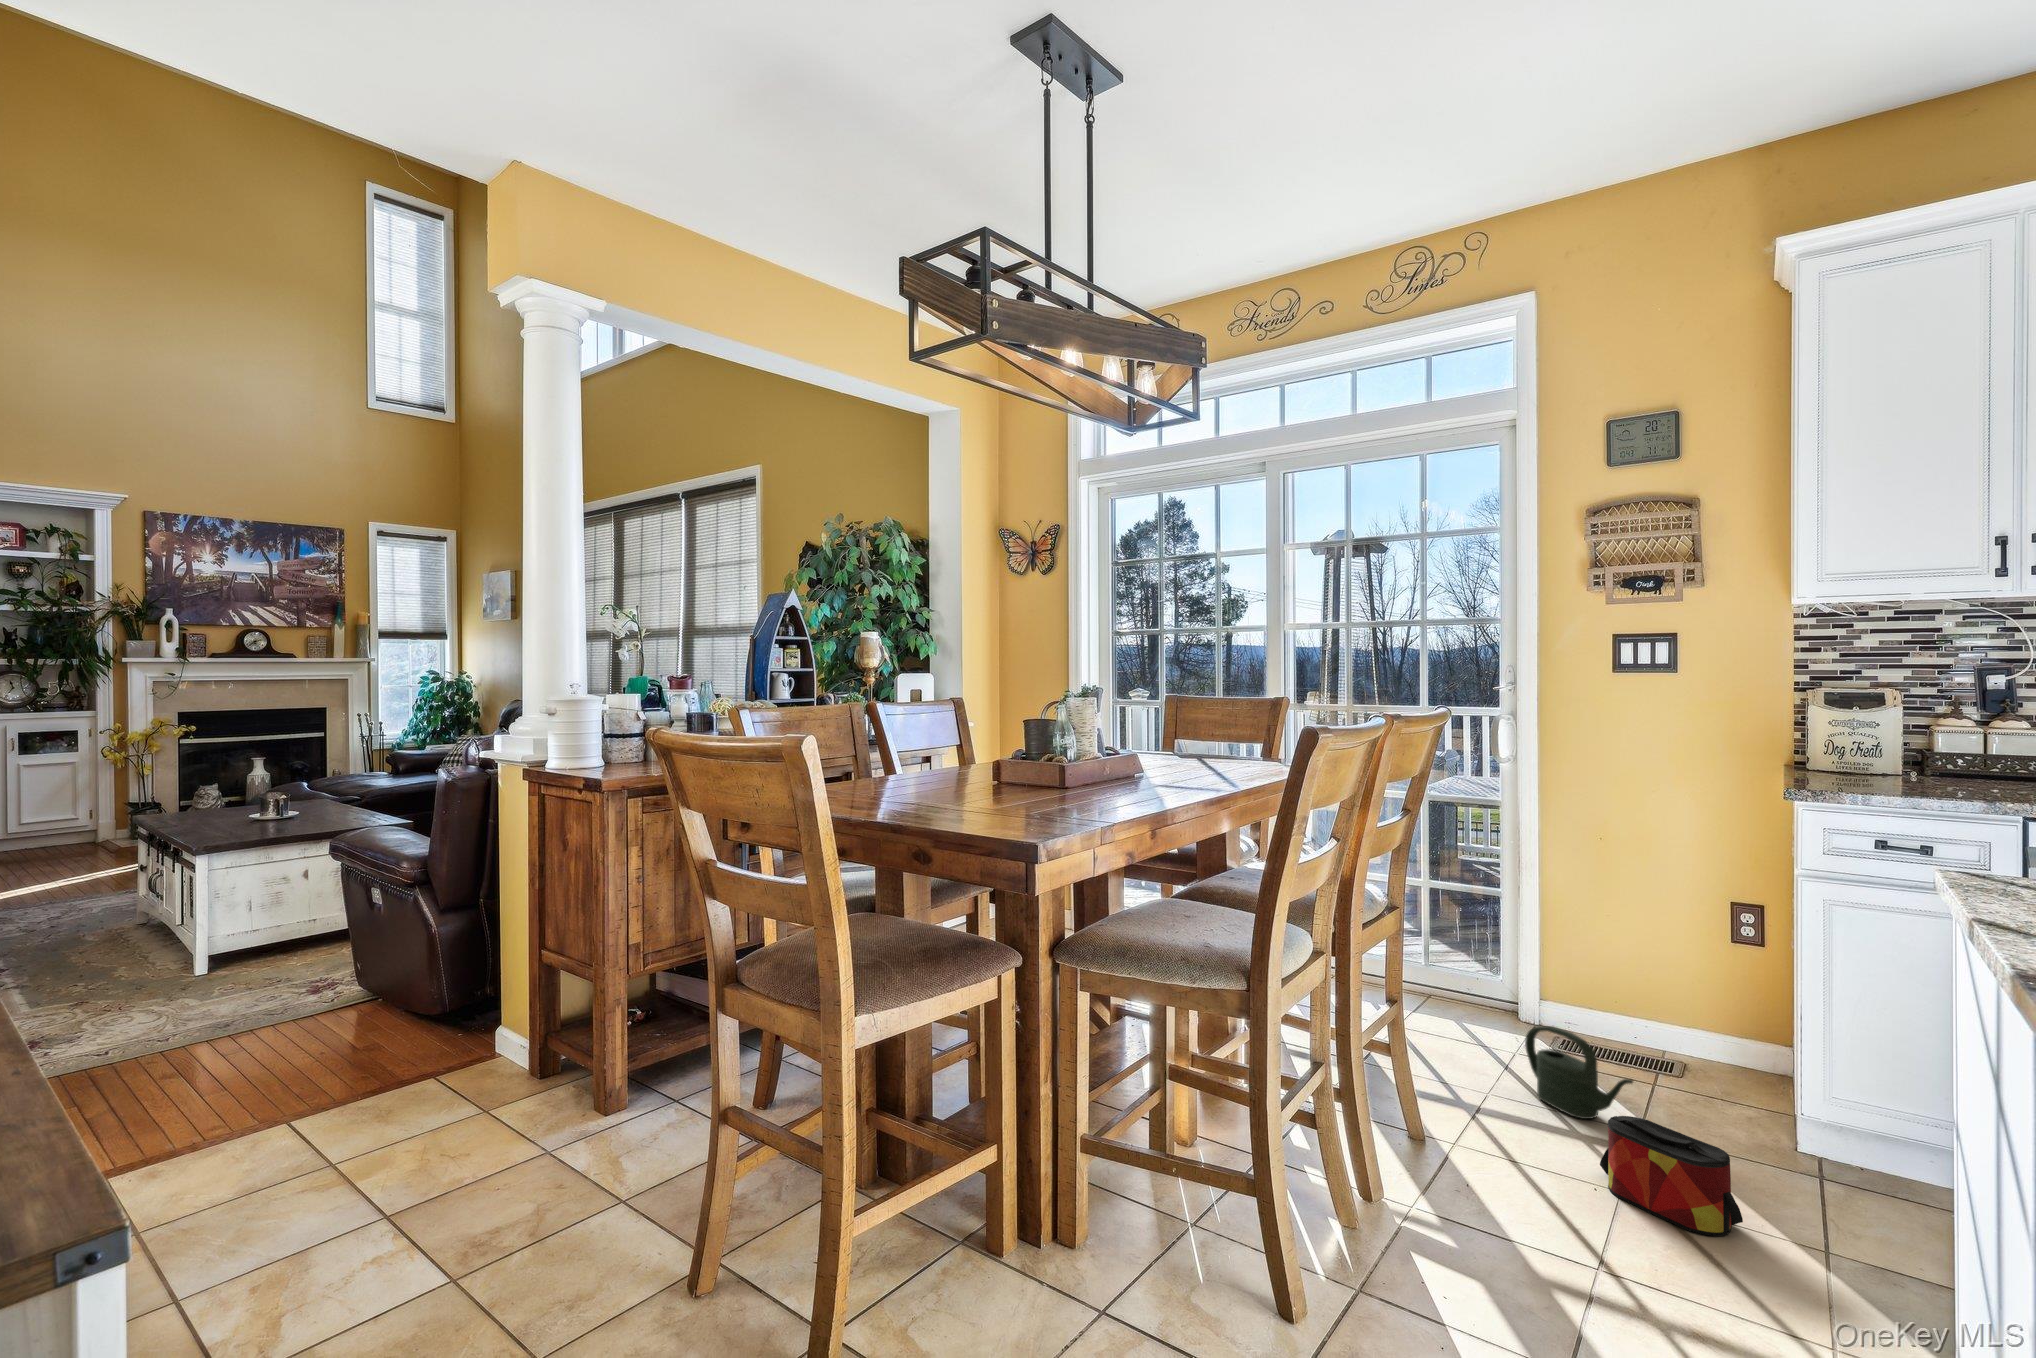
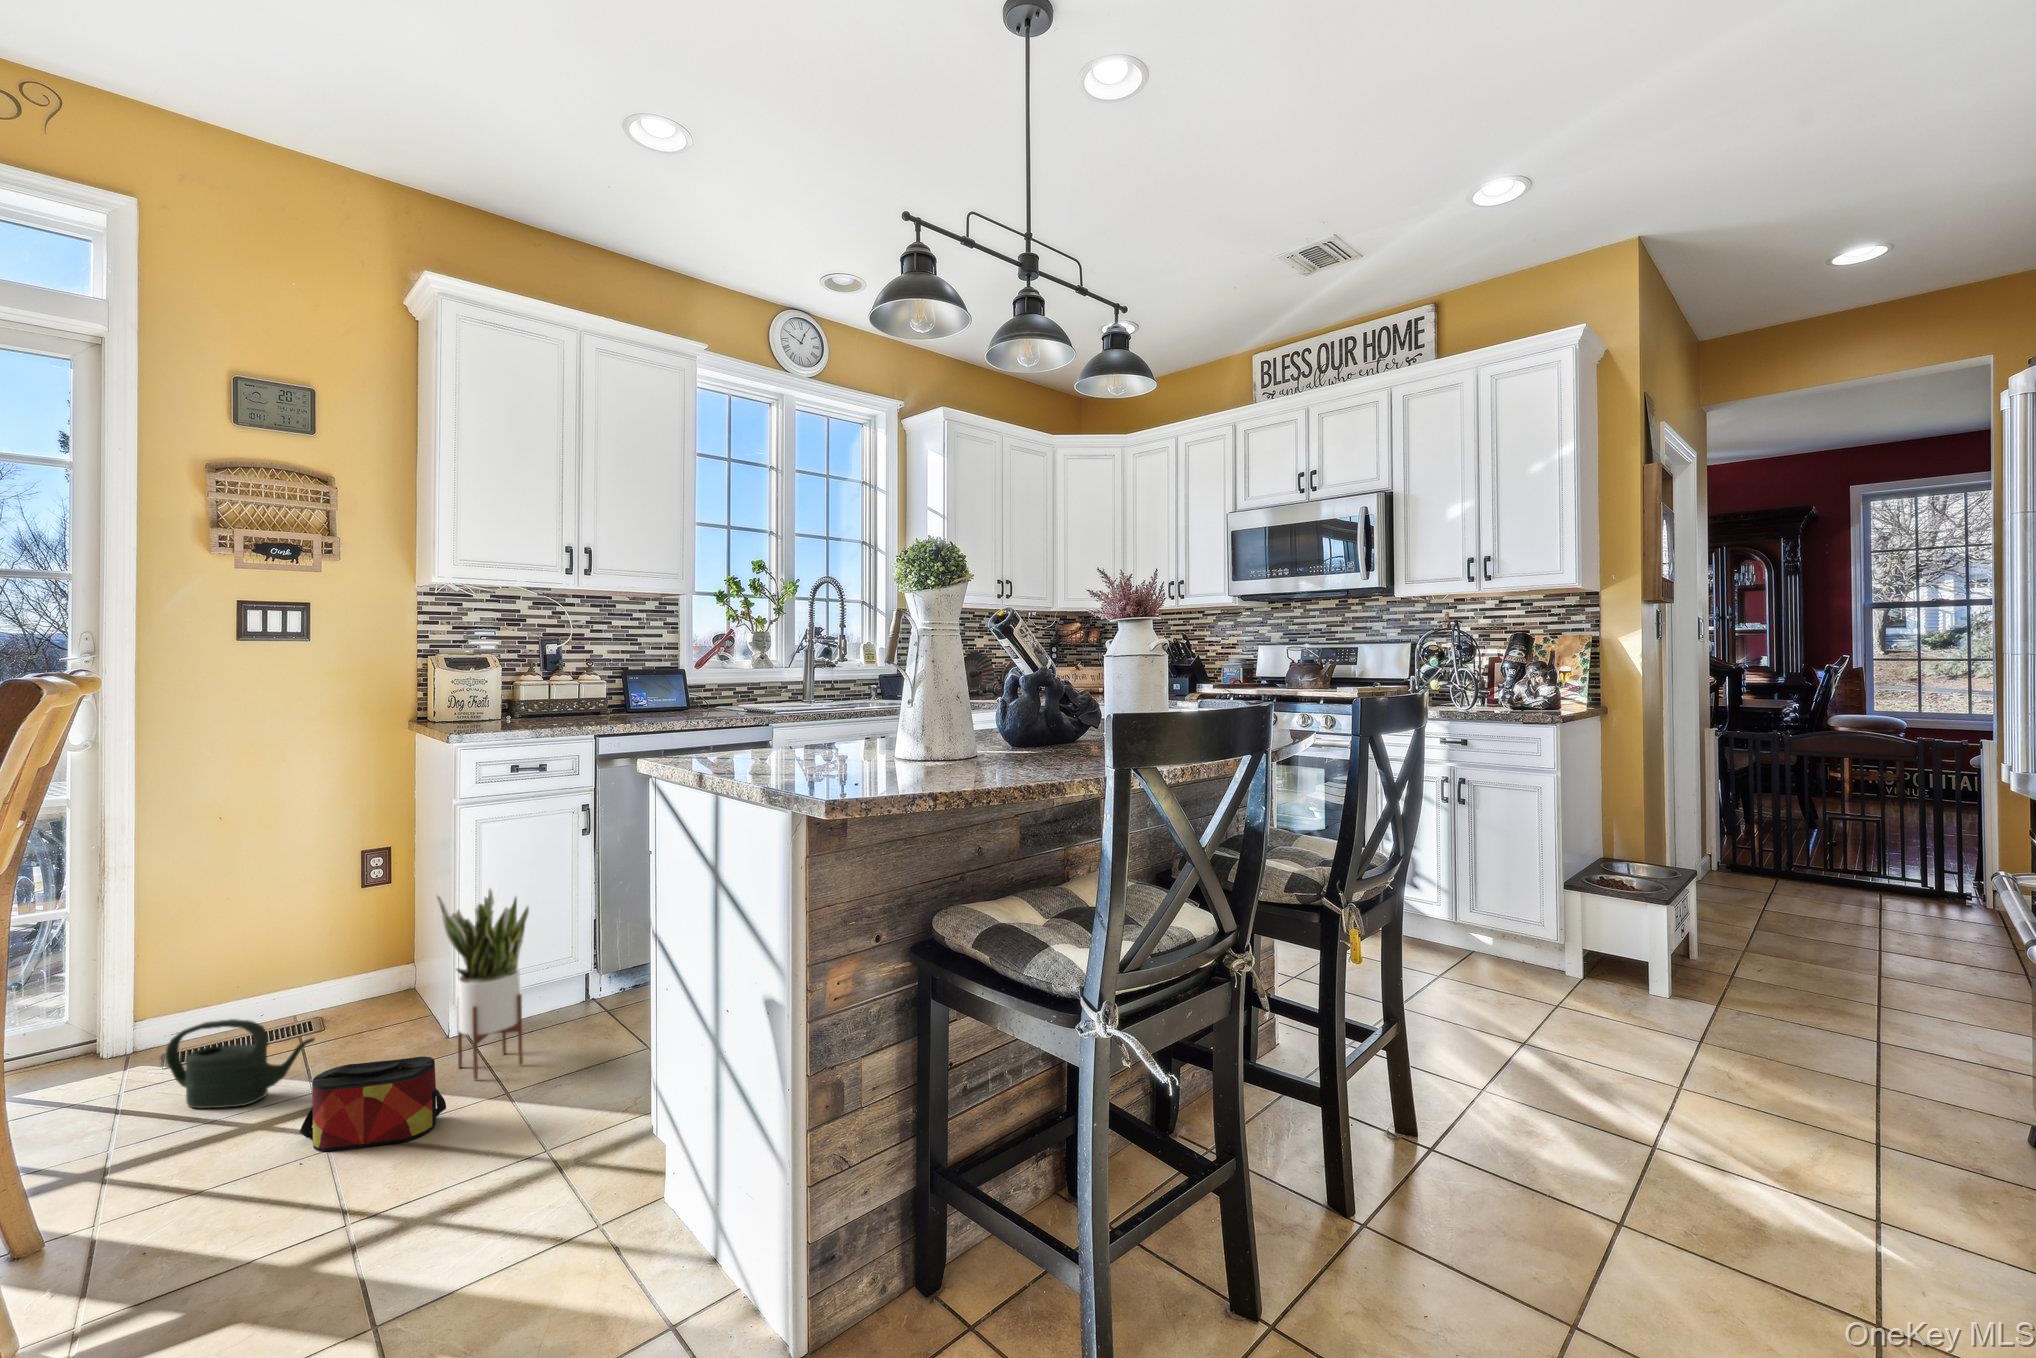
potted plant: none [1758,971,1884,1226] -> present [437,889,529,1080]

